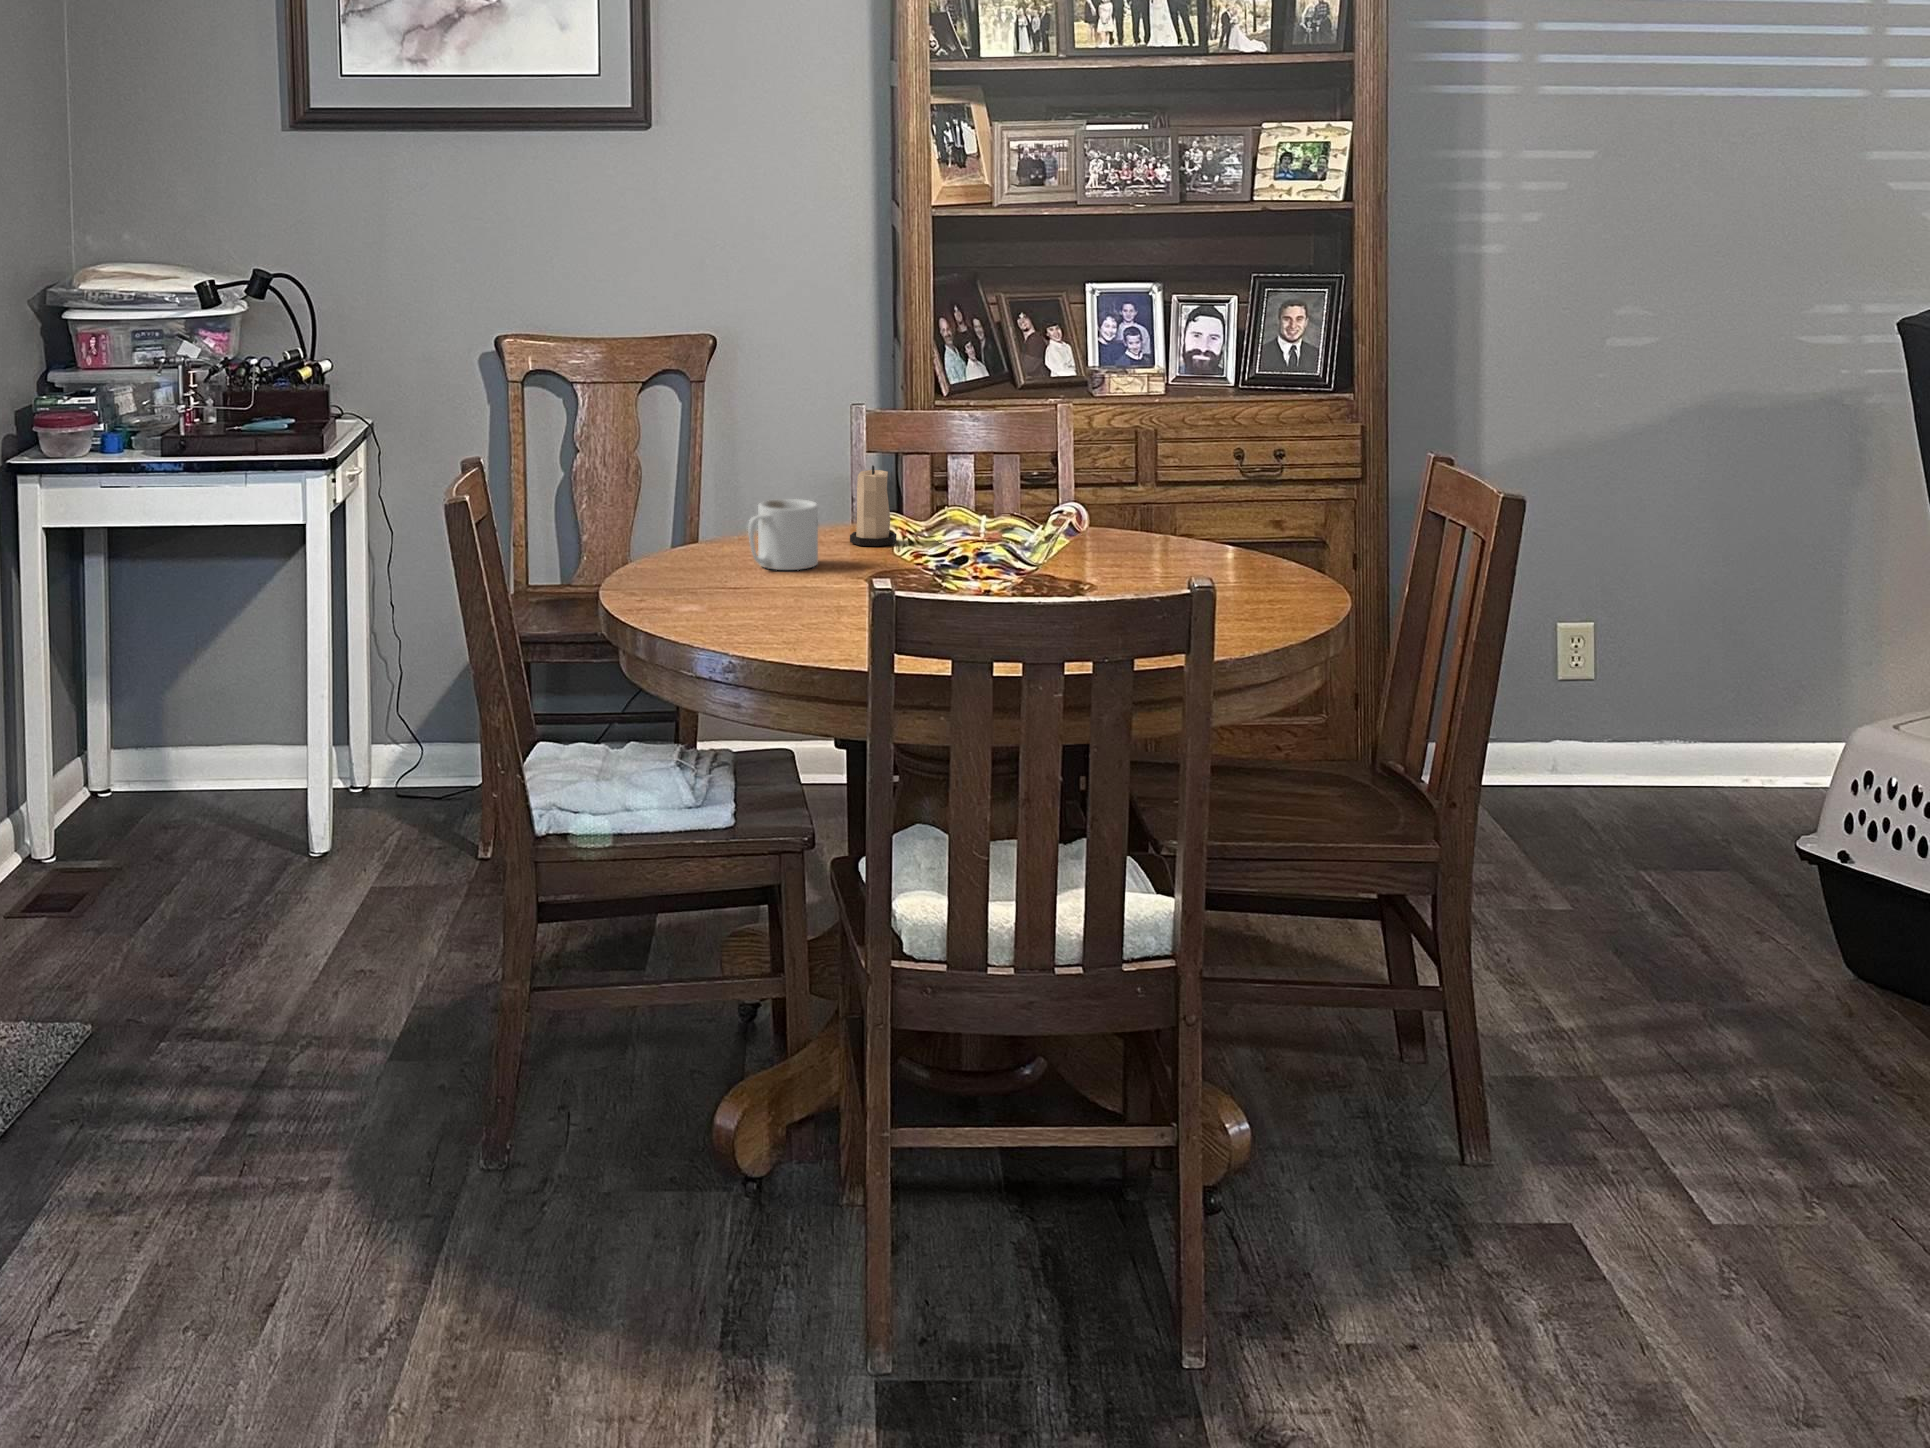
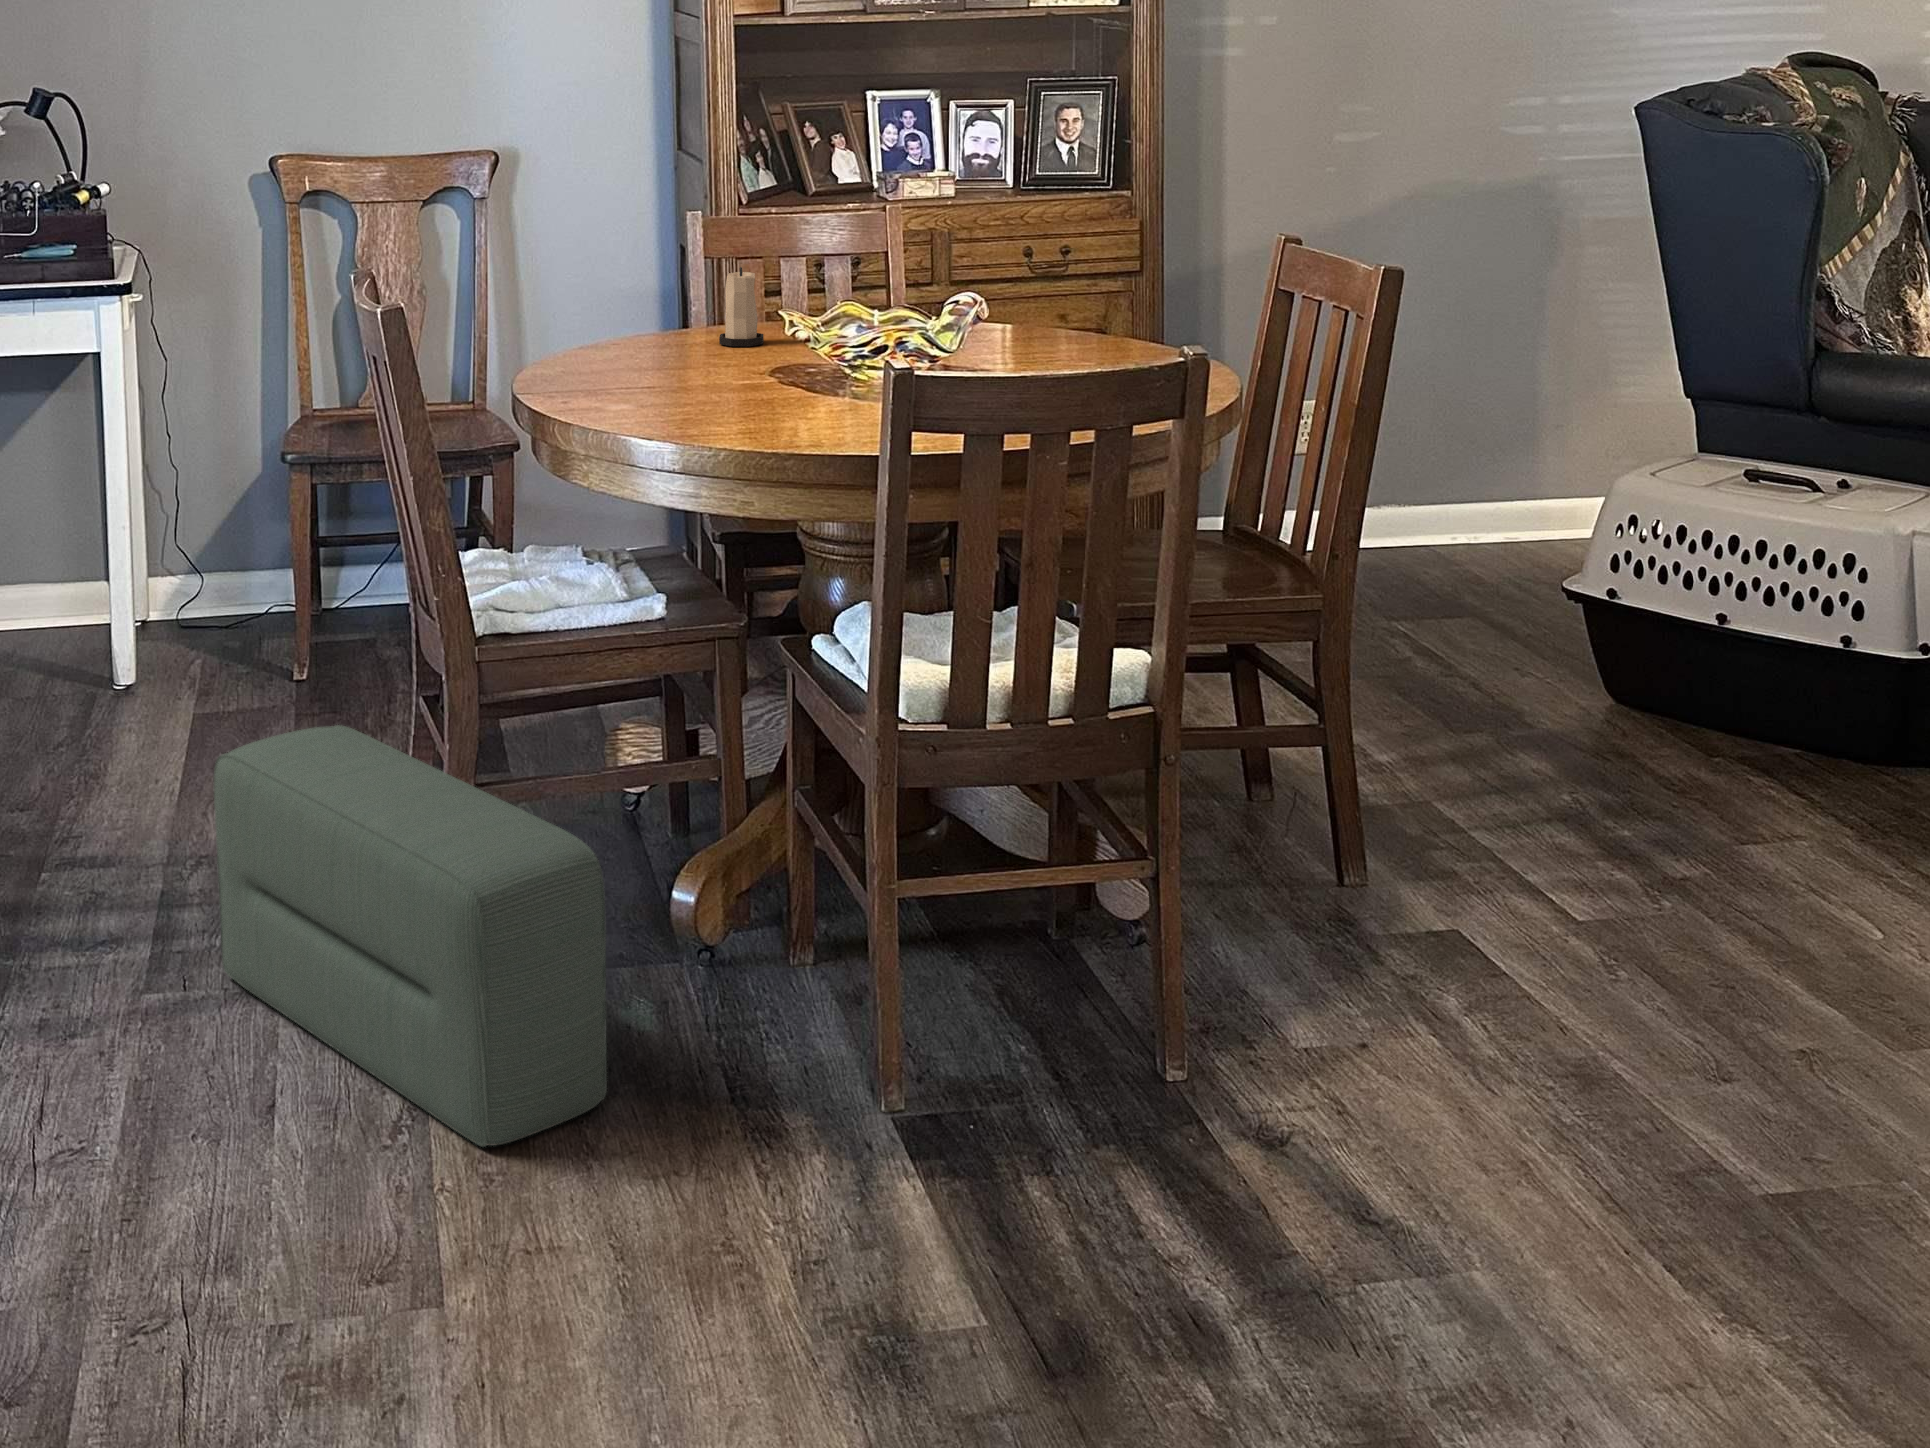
mug: present [748,499,818,570] -> none [642,302,706,371]
pouf: none [277,913,592,1370] -> present [213,725,607,1147]

